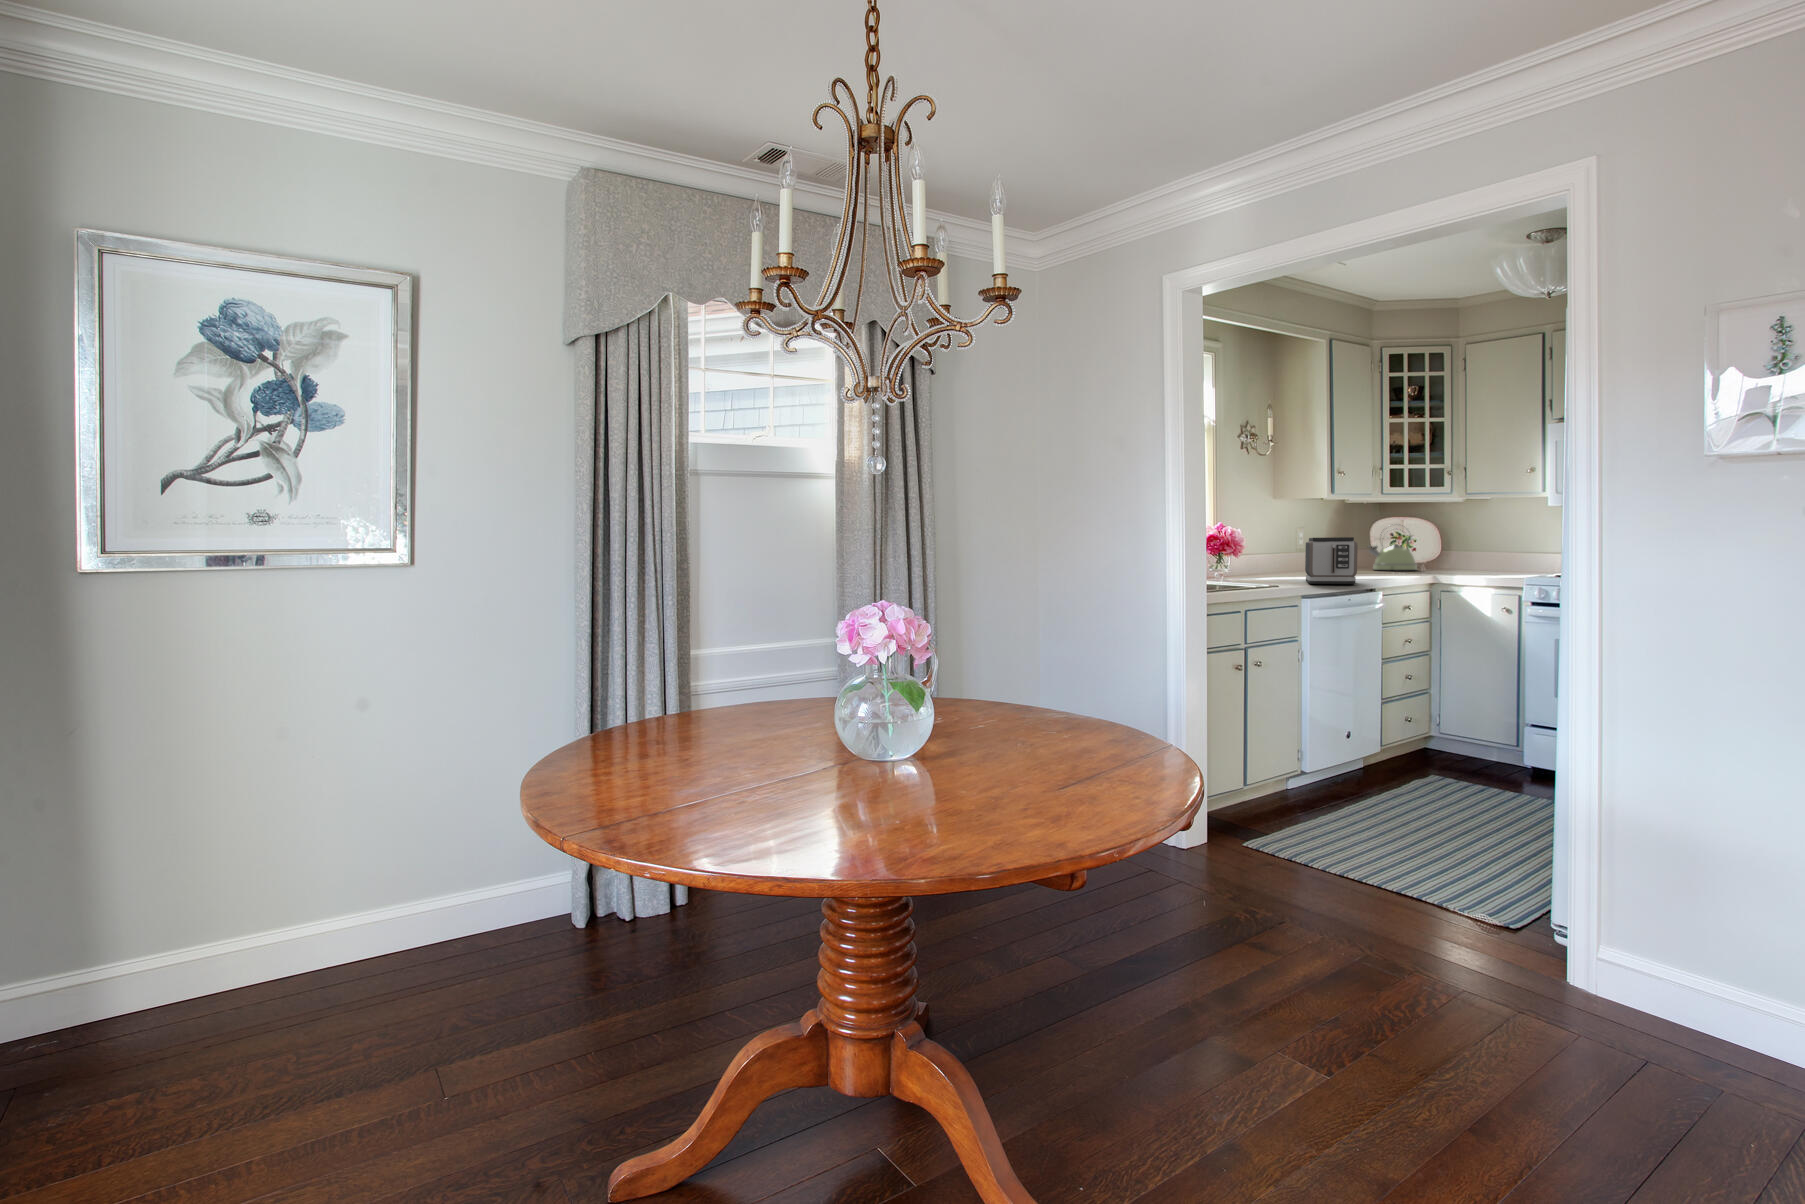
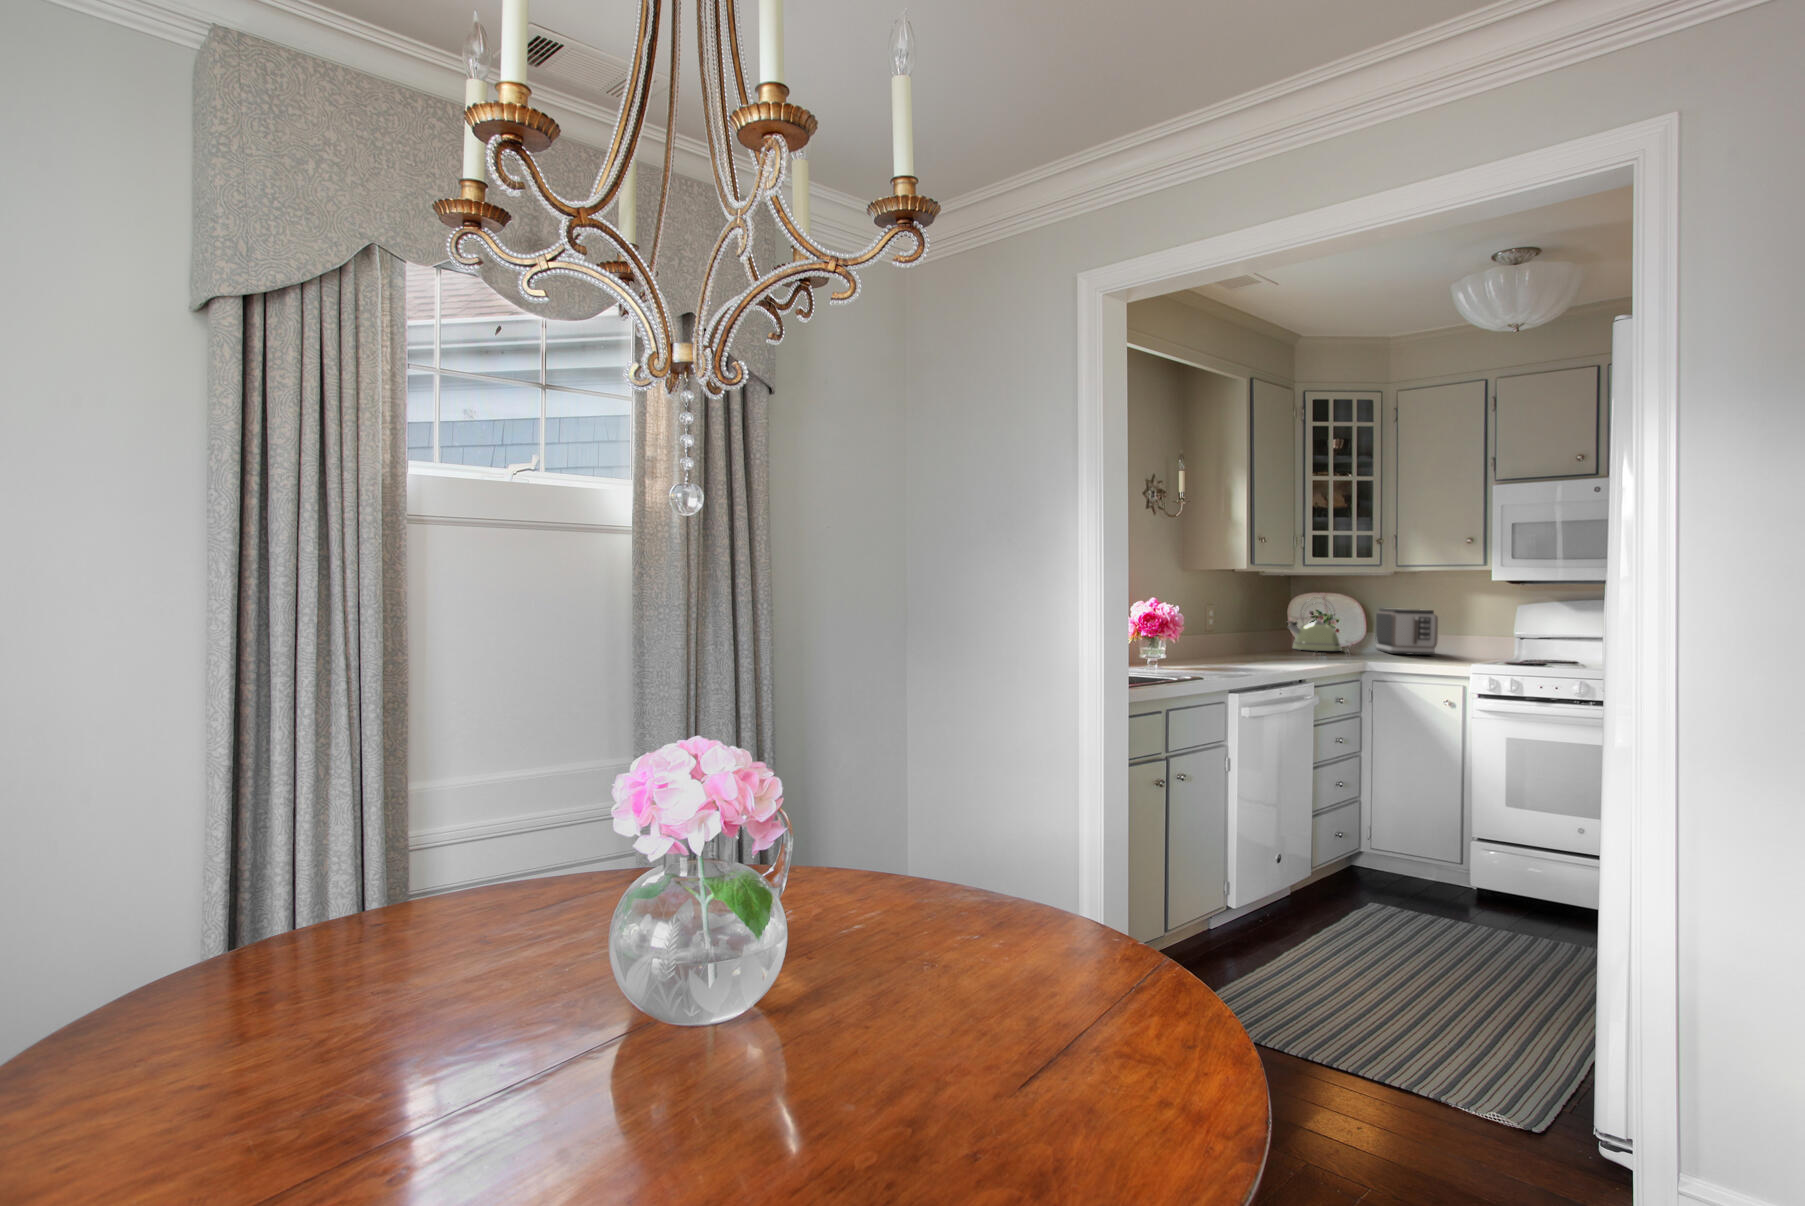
toaster: present [1305,537,1358,584] -> present [1376,608,1438,655]

